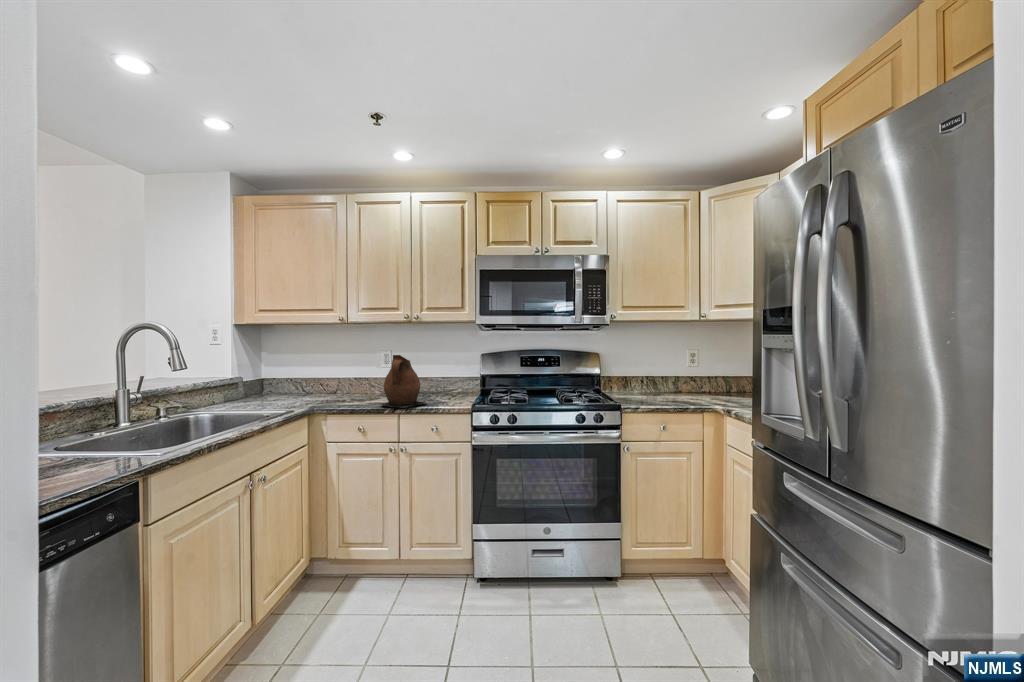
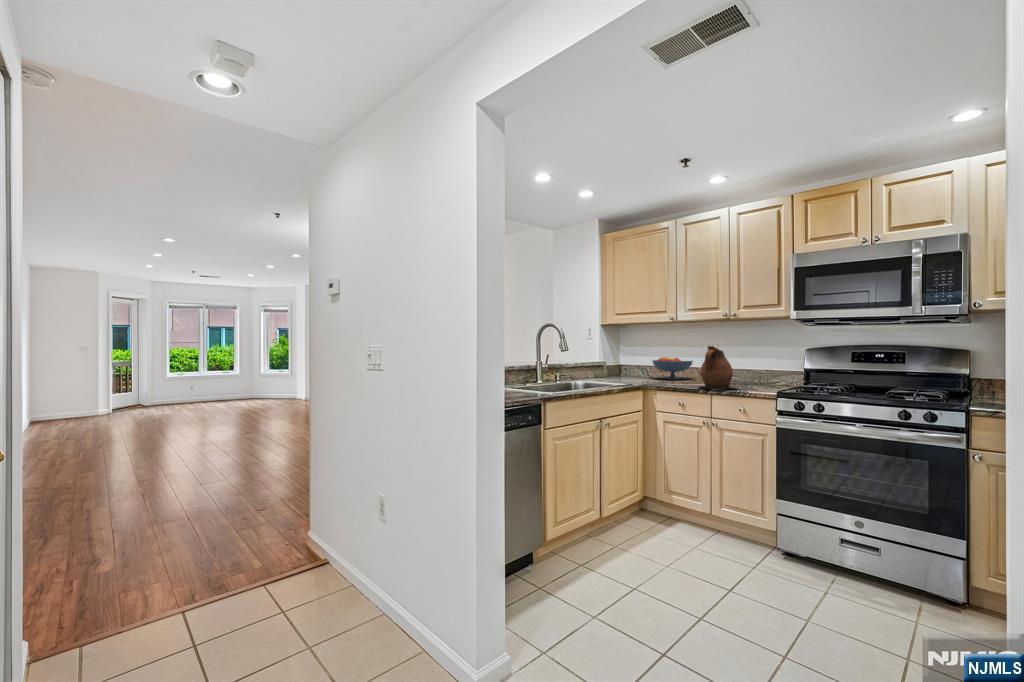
fruit bowl: none [310,363,361,395] -> present [653,357,693,380]

